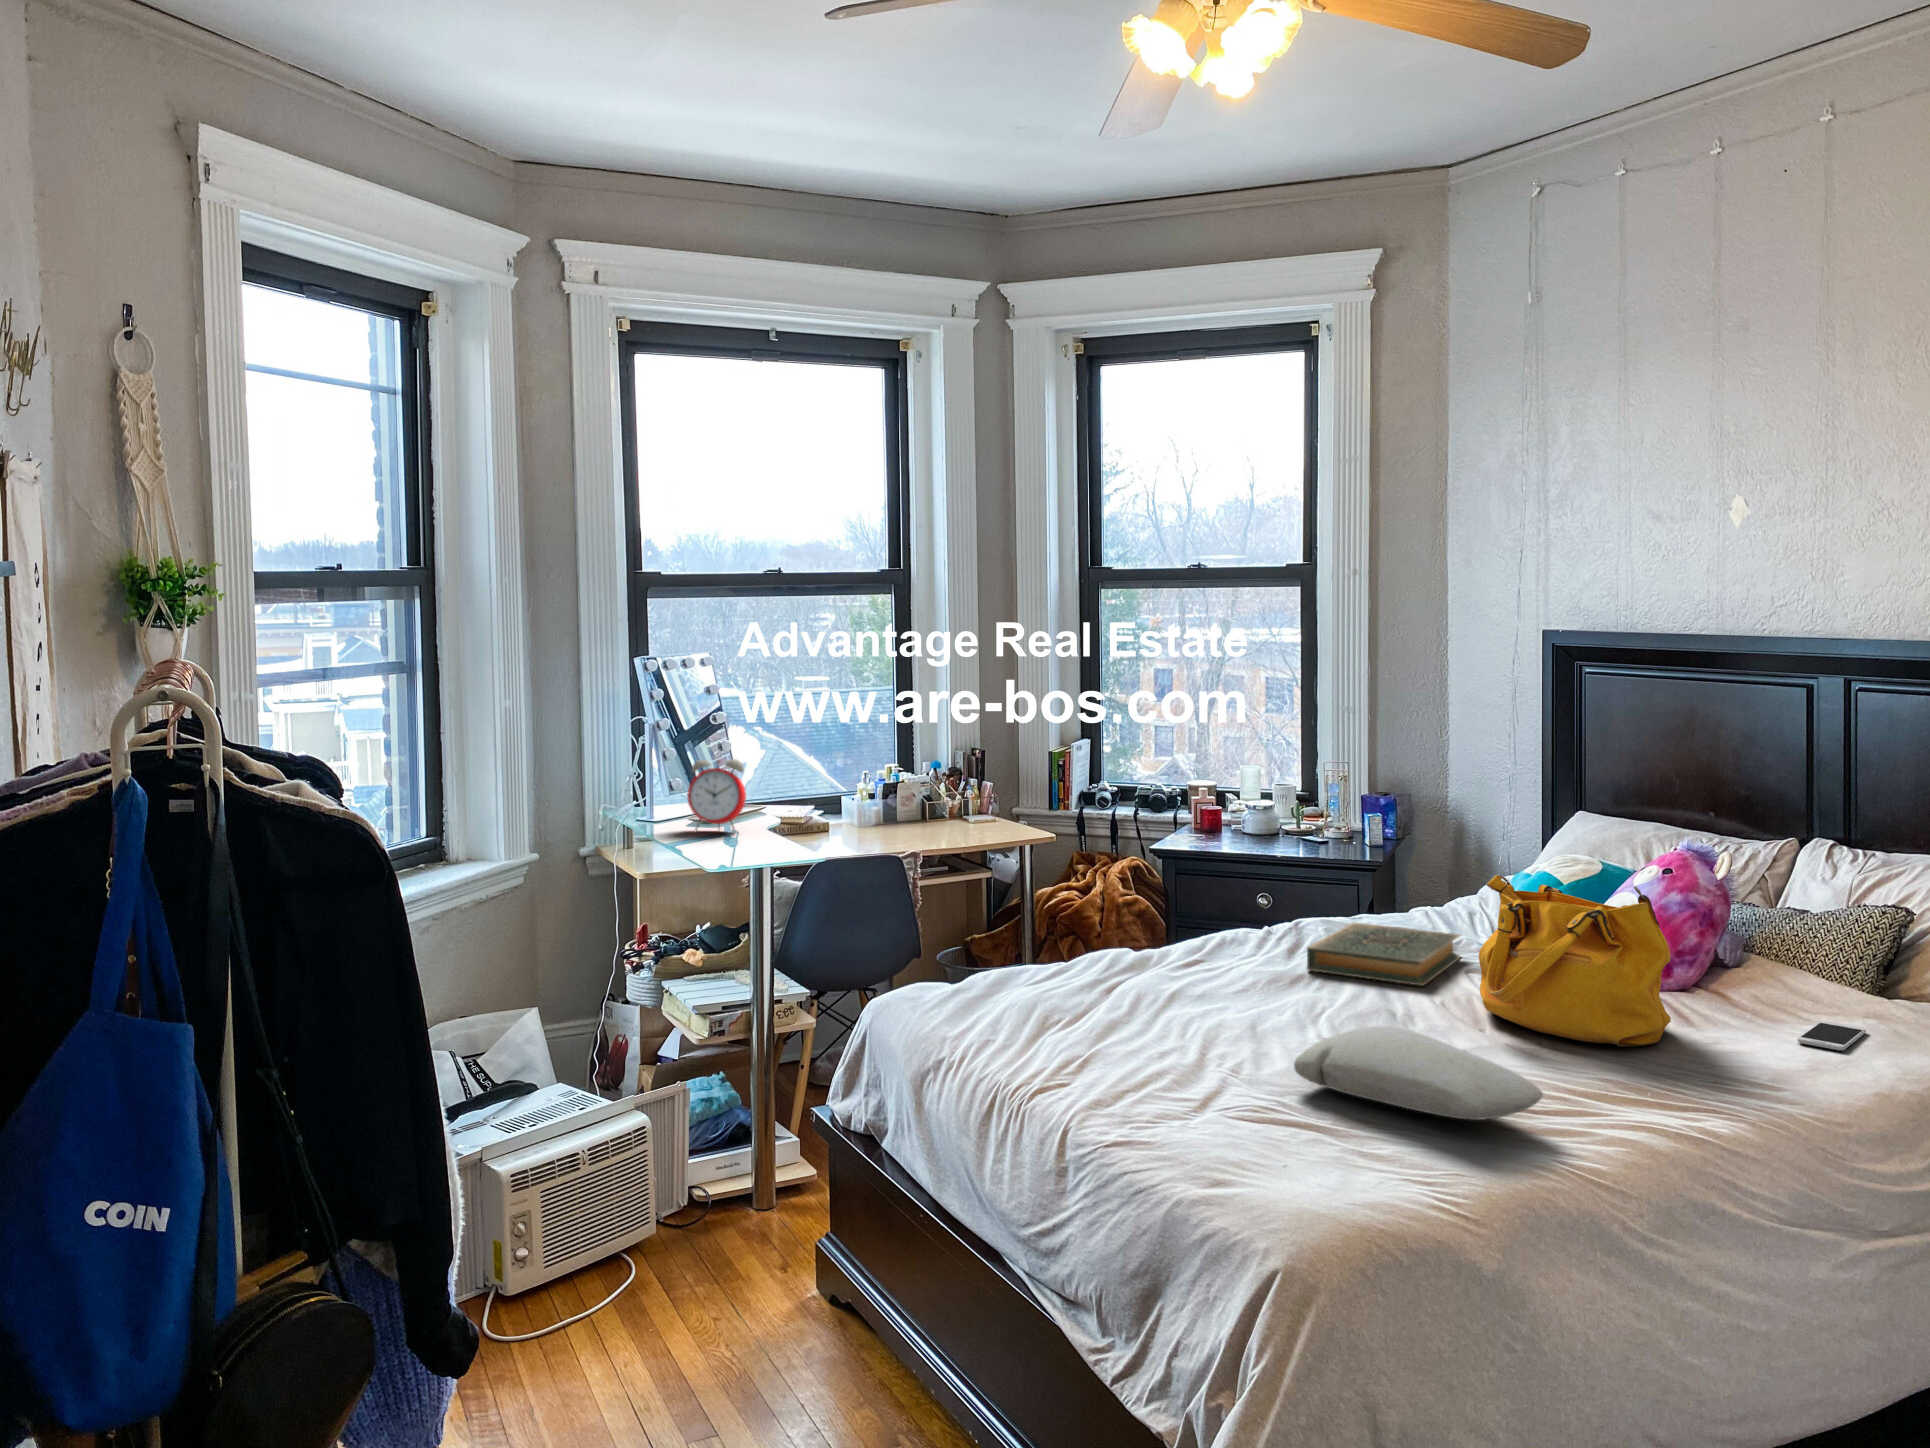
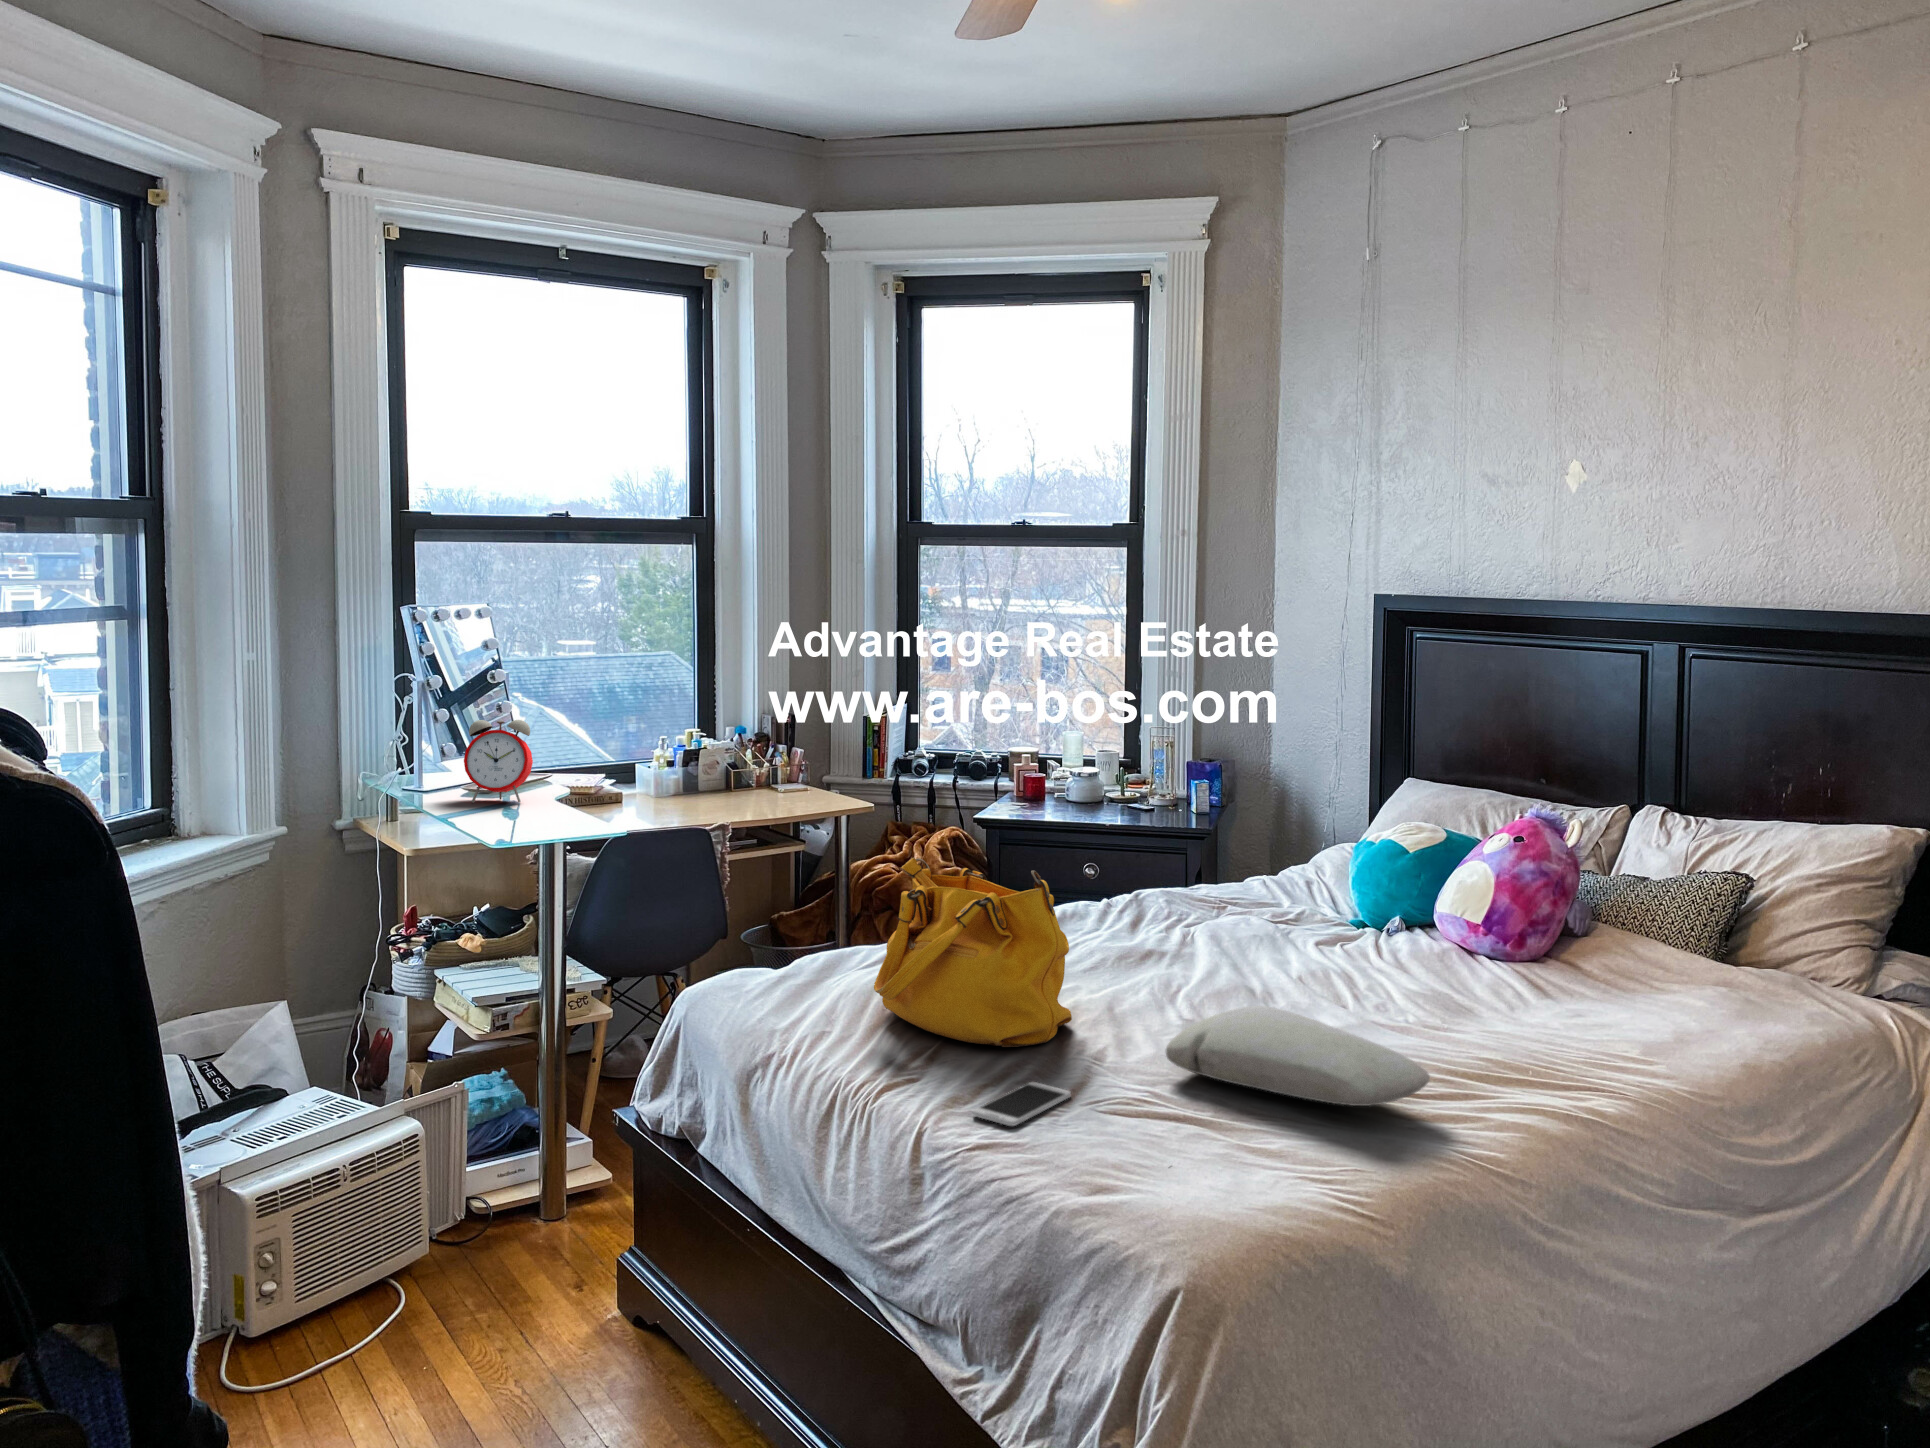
handbag: present [1479,875,1671,1046] -> present [874,858,1072,1047]
hardback book: present [1307,923,1461,986] -> none [1157,894,1311,960]
smartphone: present [1797,1021,1866,1050] -> present [973,1082,1071,1126]

